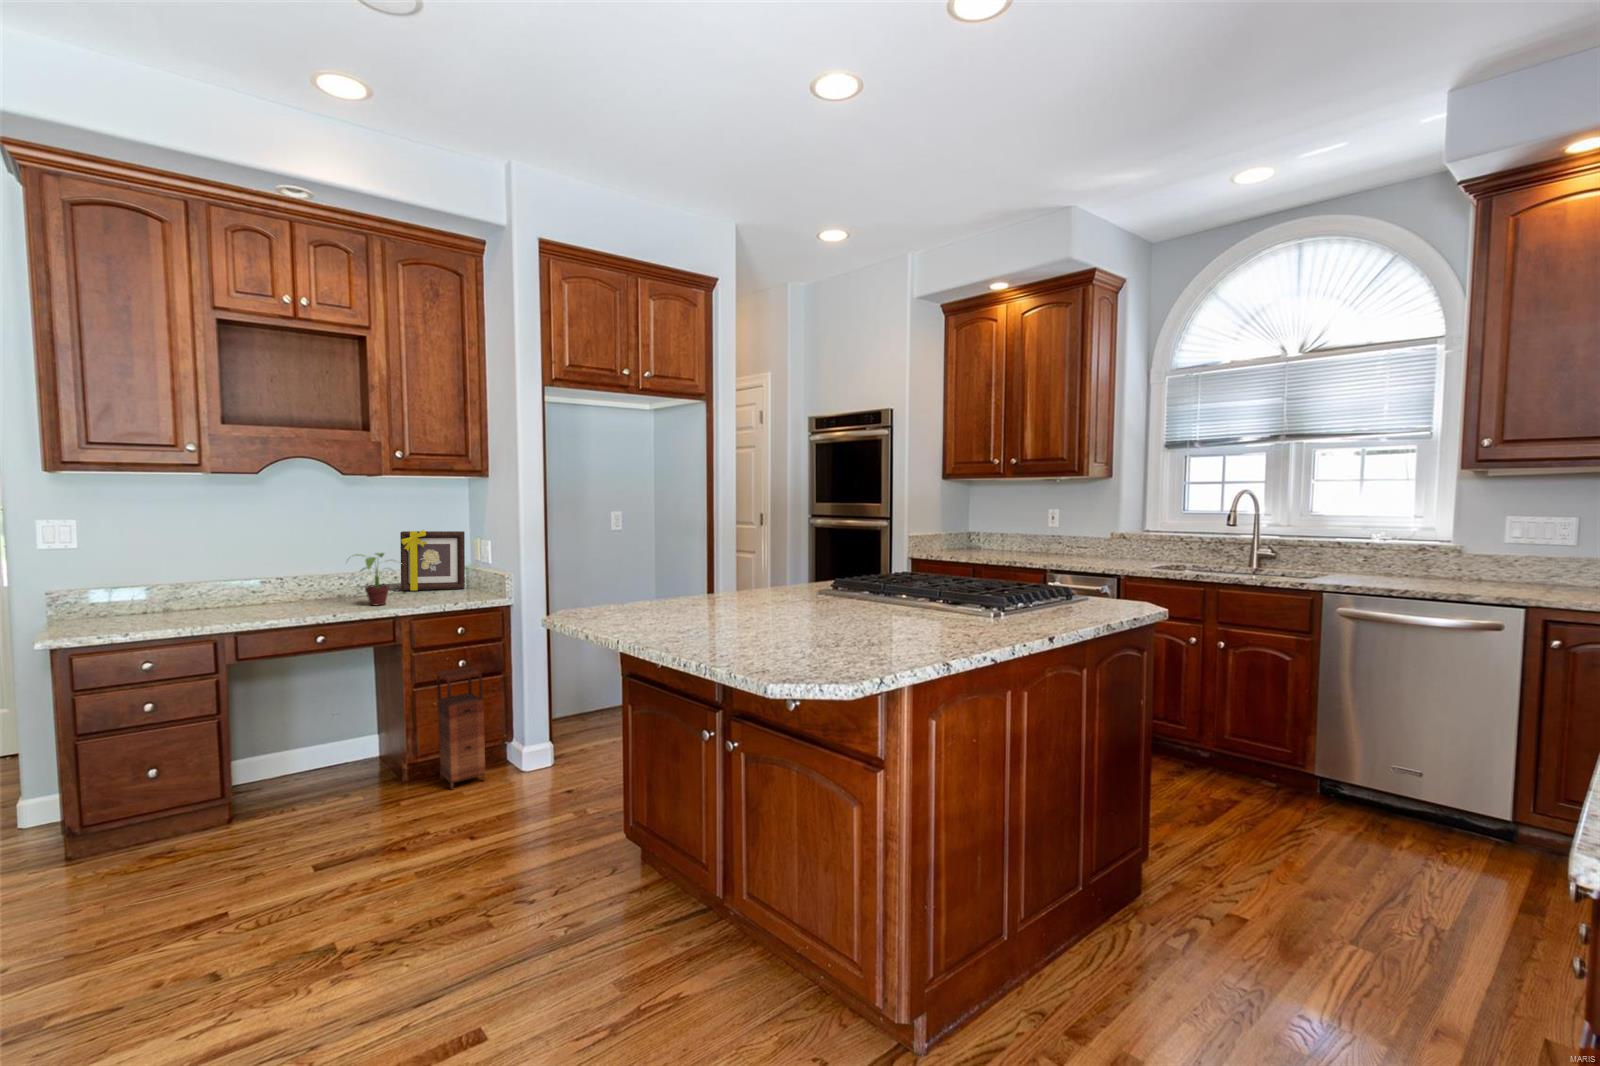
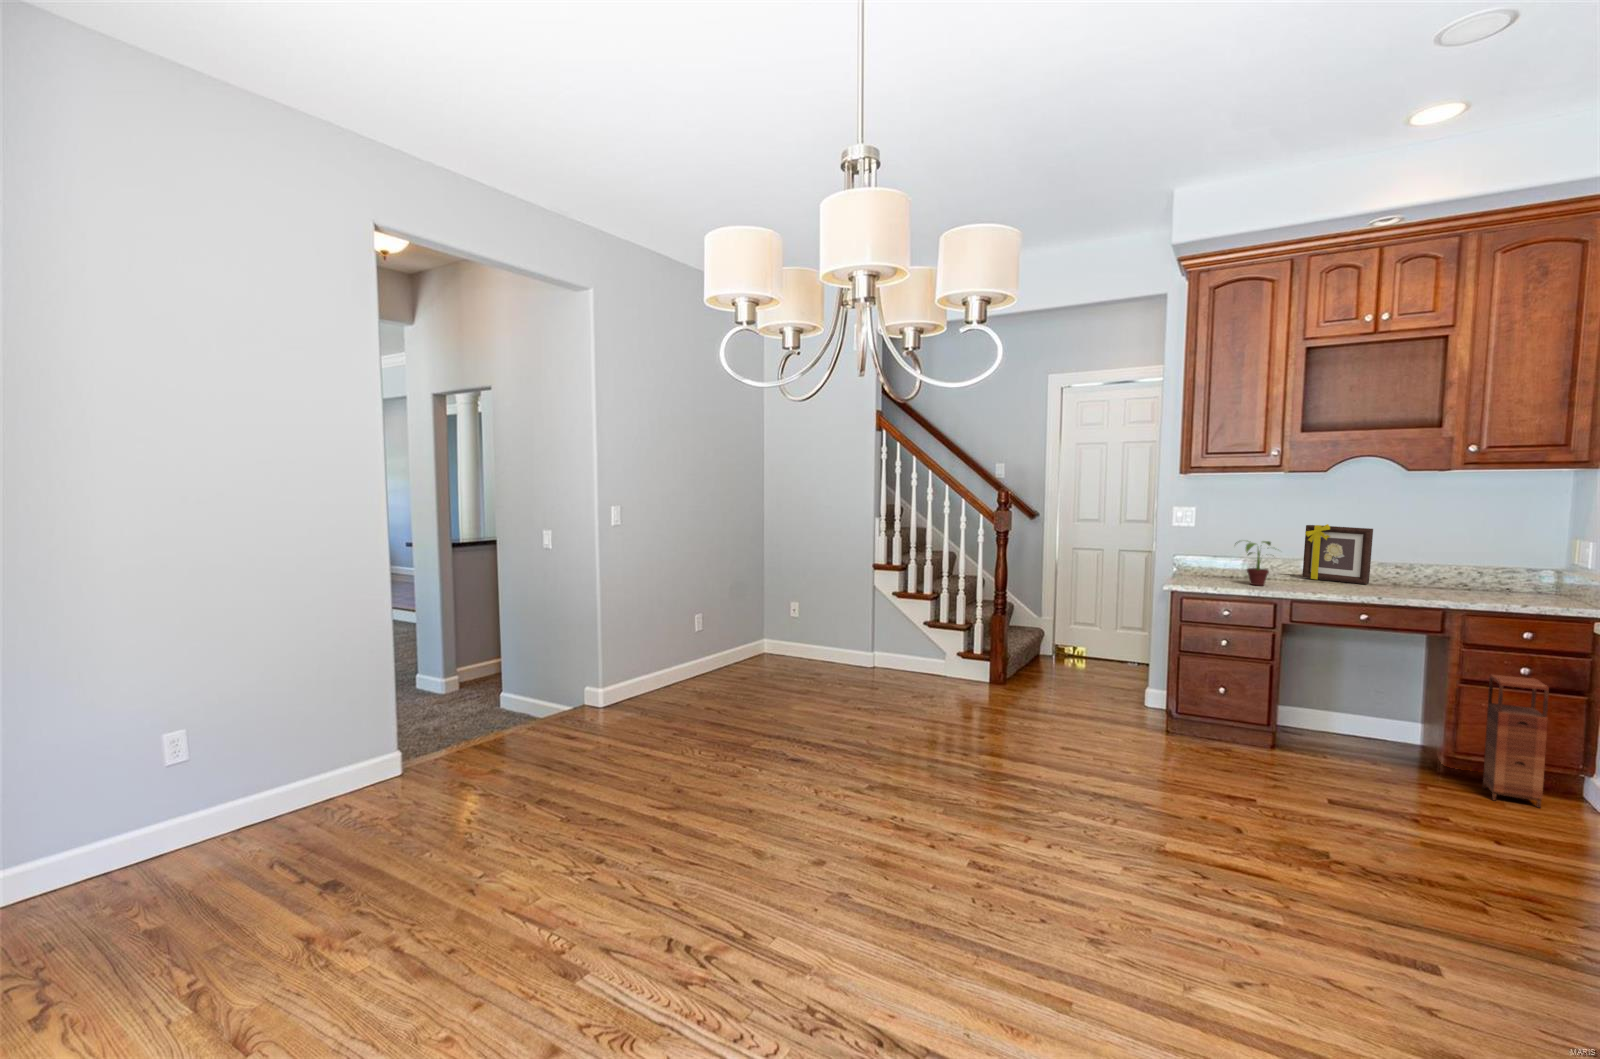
picture frame: present [400,530,465,591] -> present [1302,524,1373,584]
potted plant: present [357,553,389,605] -> present [1235,541,1271,586]

